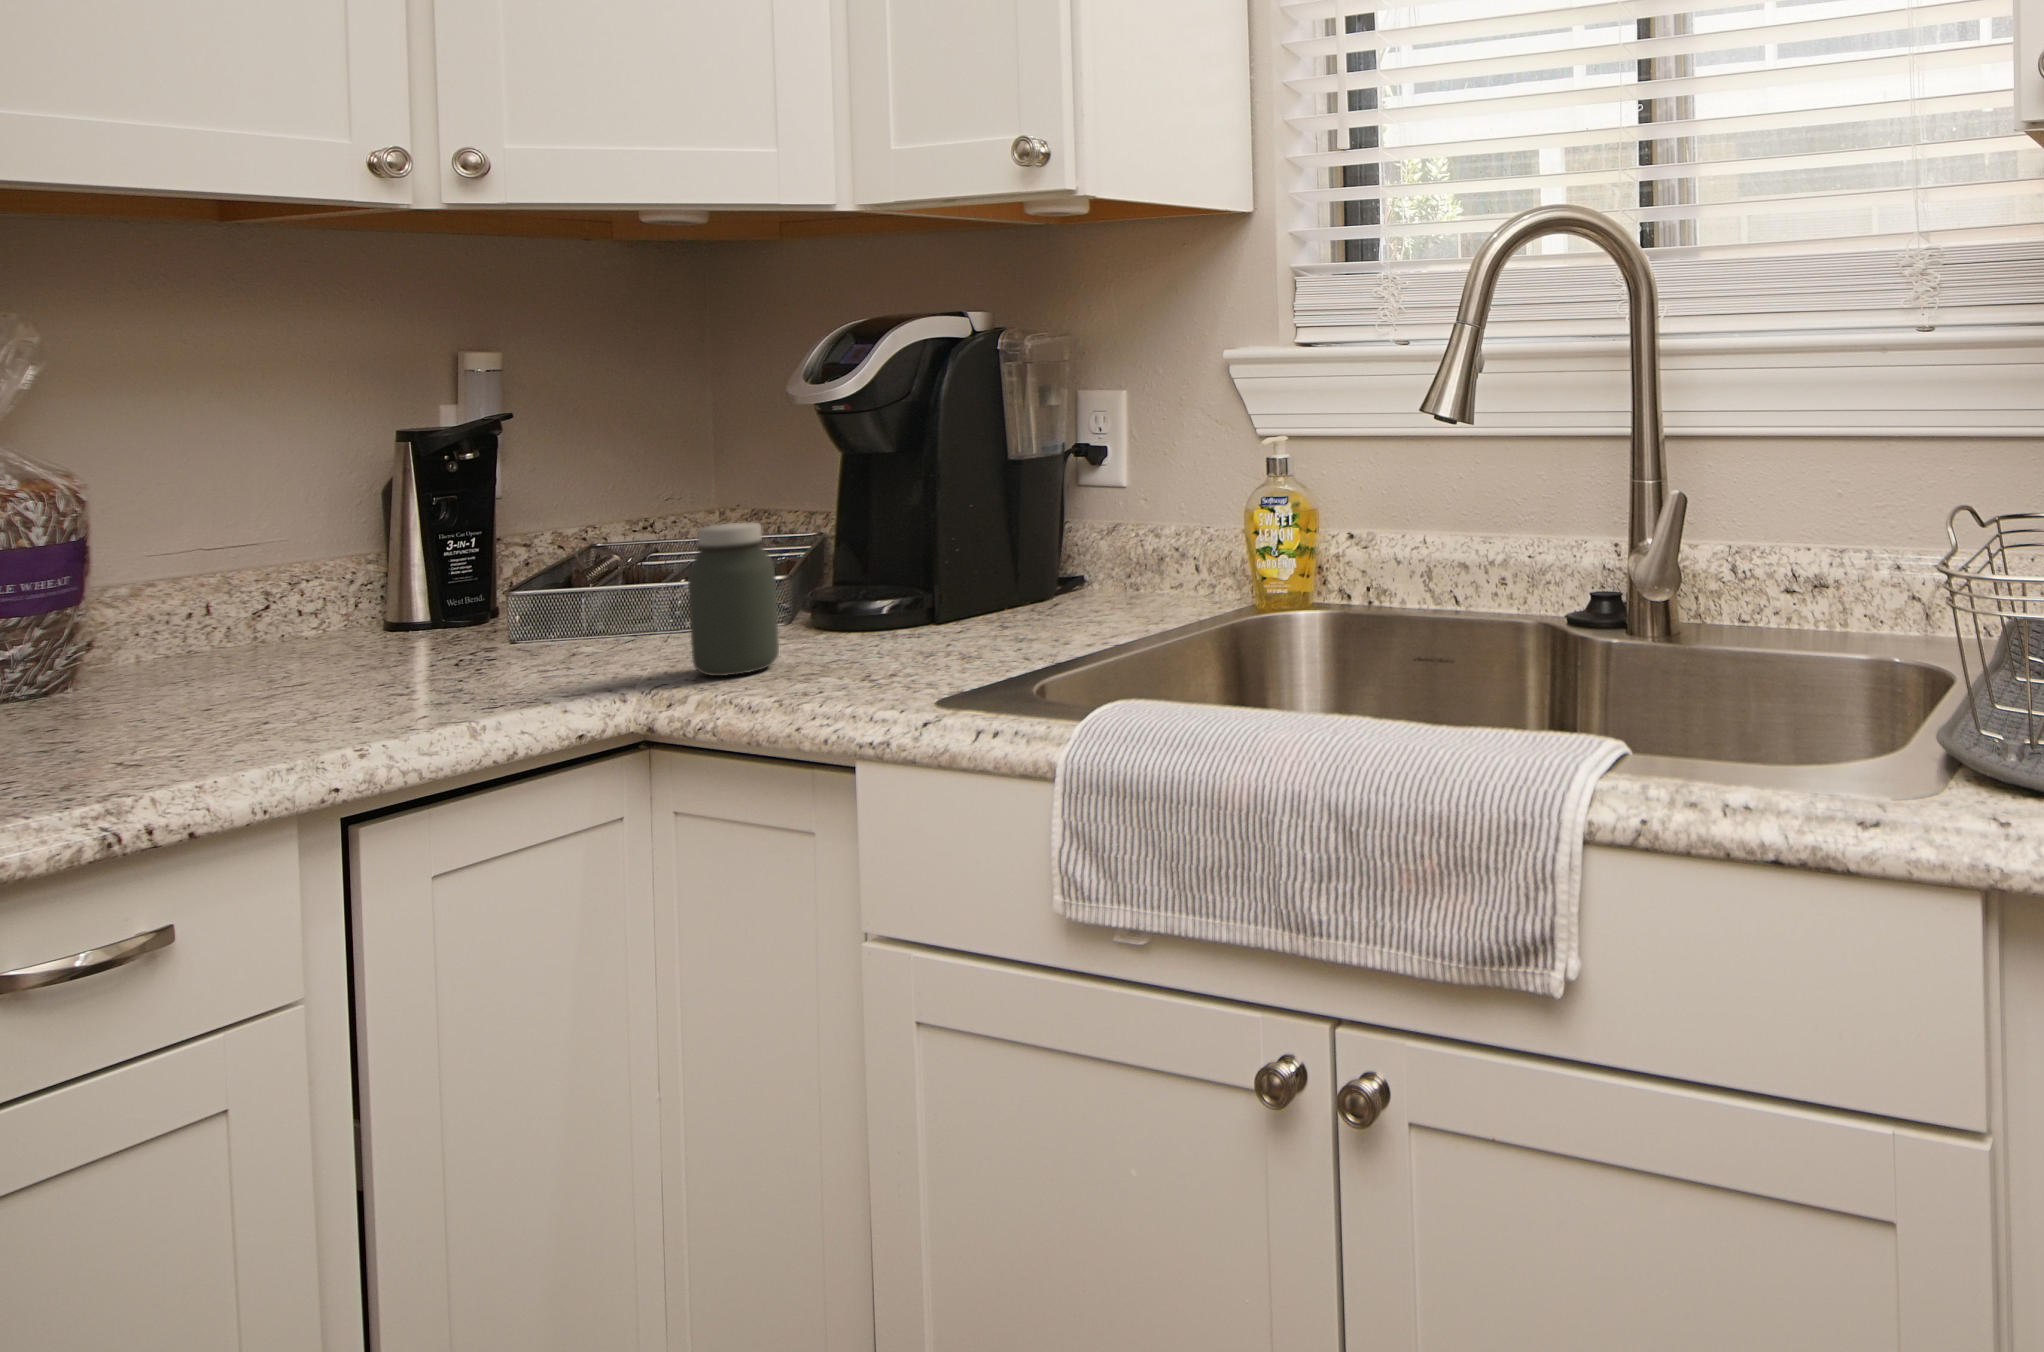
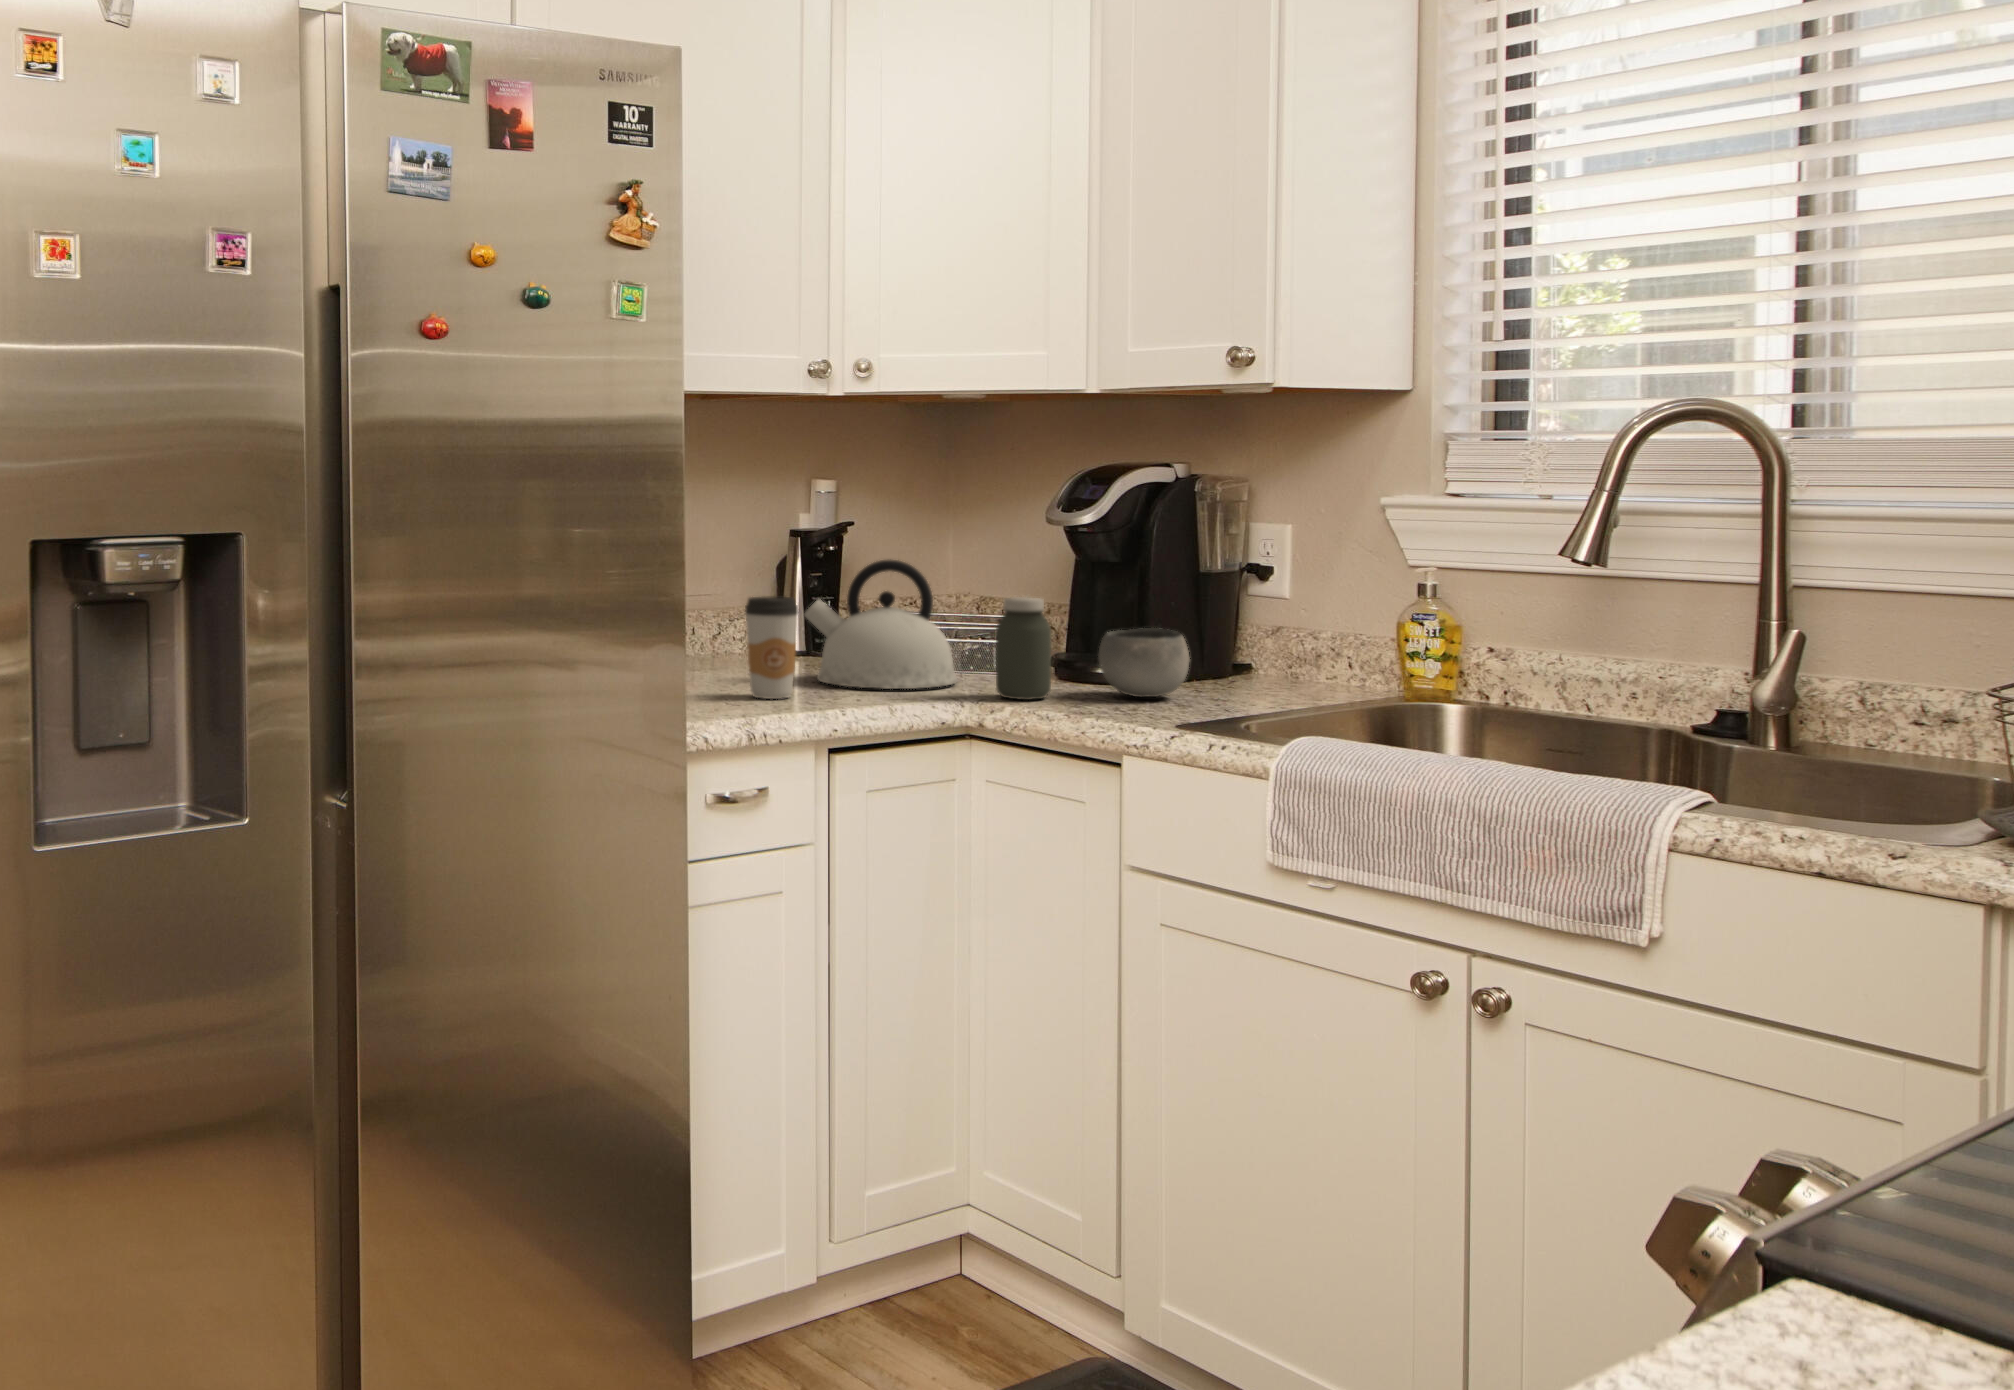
kettle: none [382,481,655,686] -> present [804,559,957,689]
bowl: none [854,547,982,646] -> present [1099,628,1189,697]
coffee cup: none [208,560,323,737] -> present [745,596,799,699]

